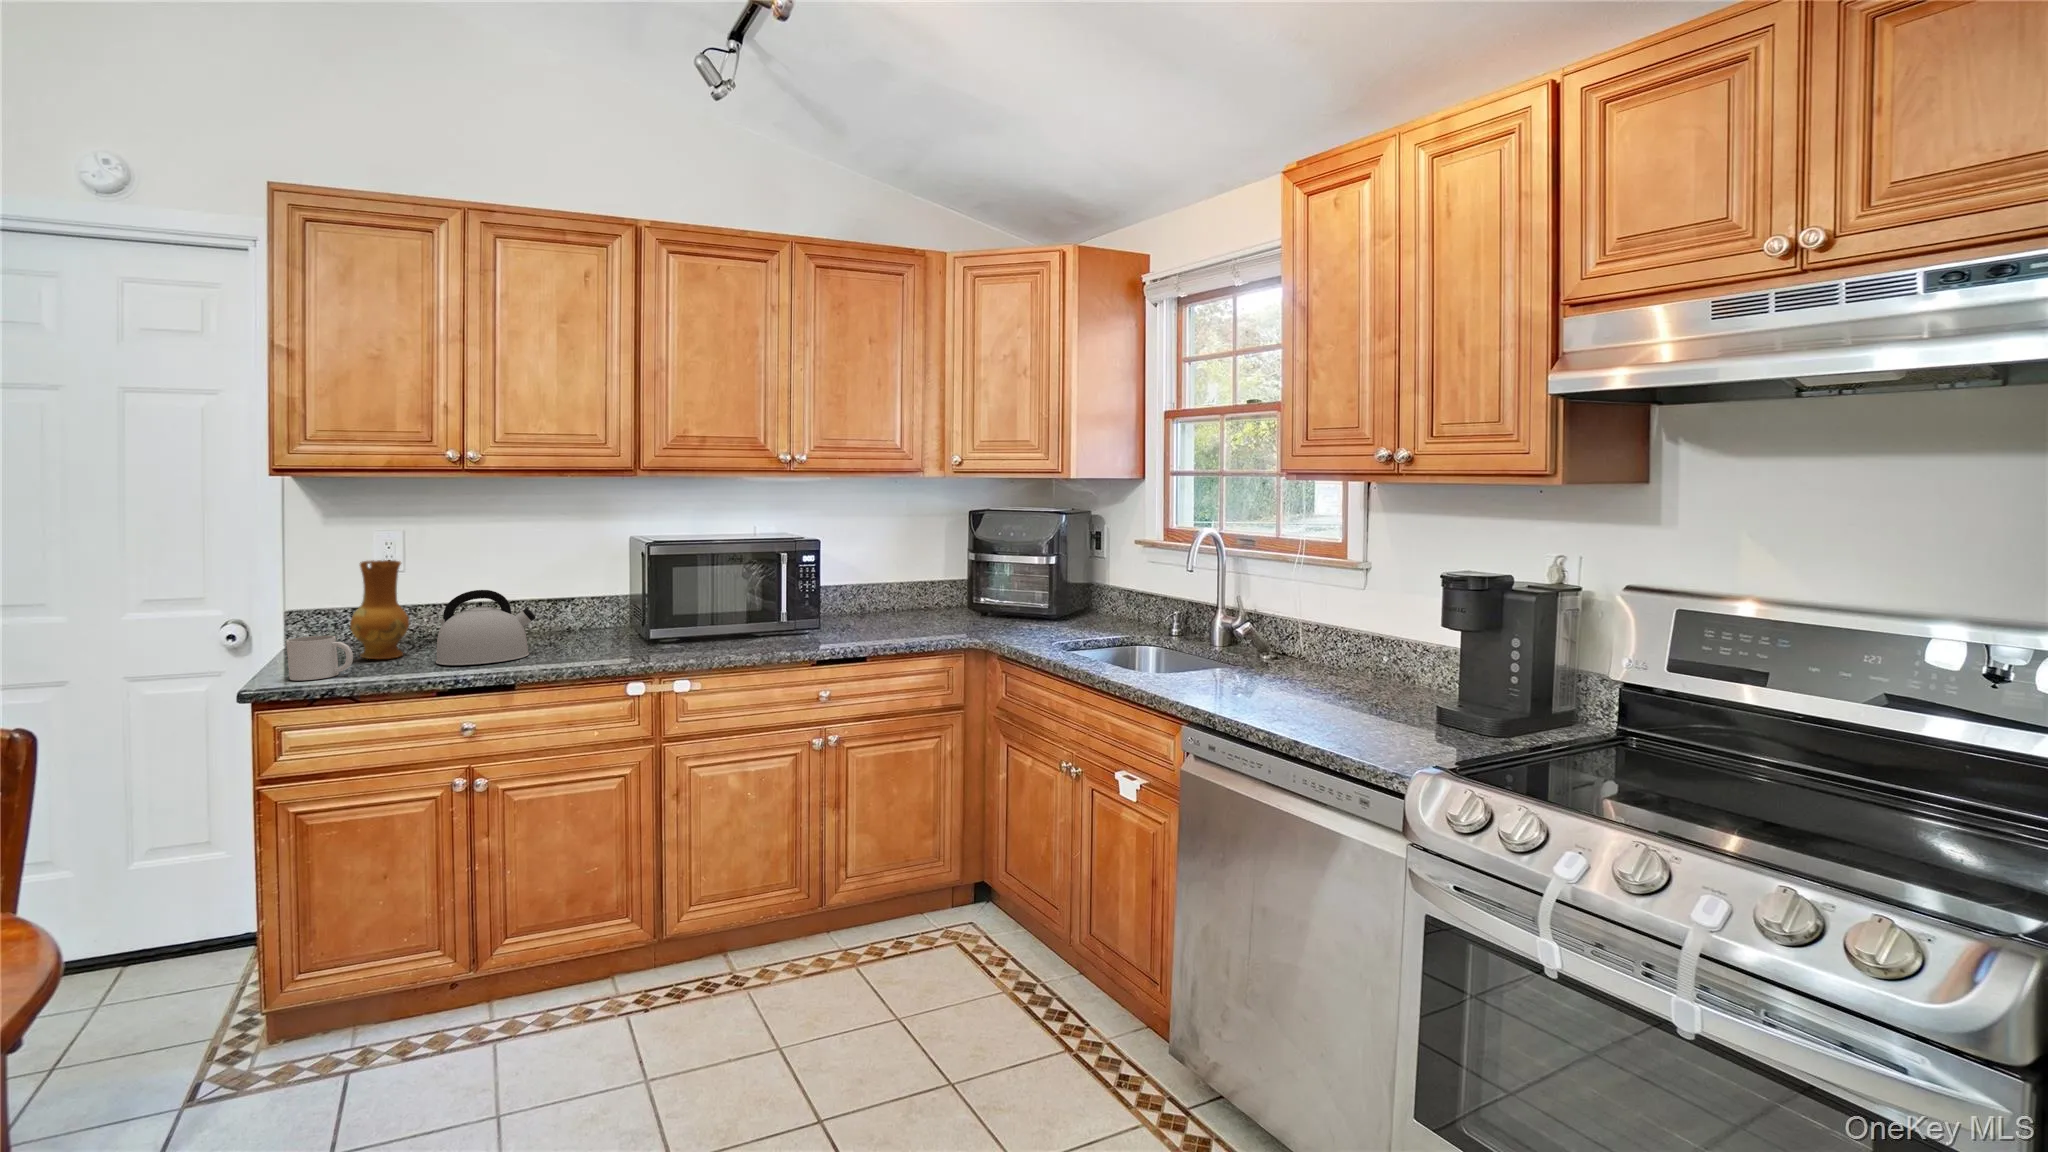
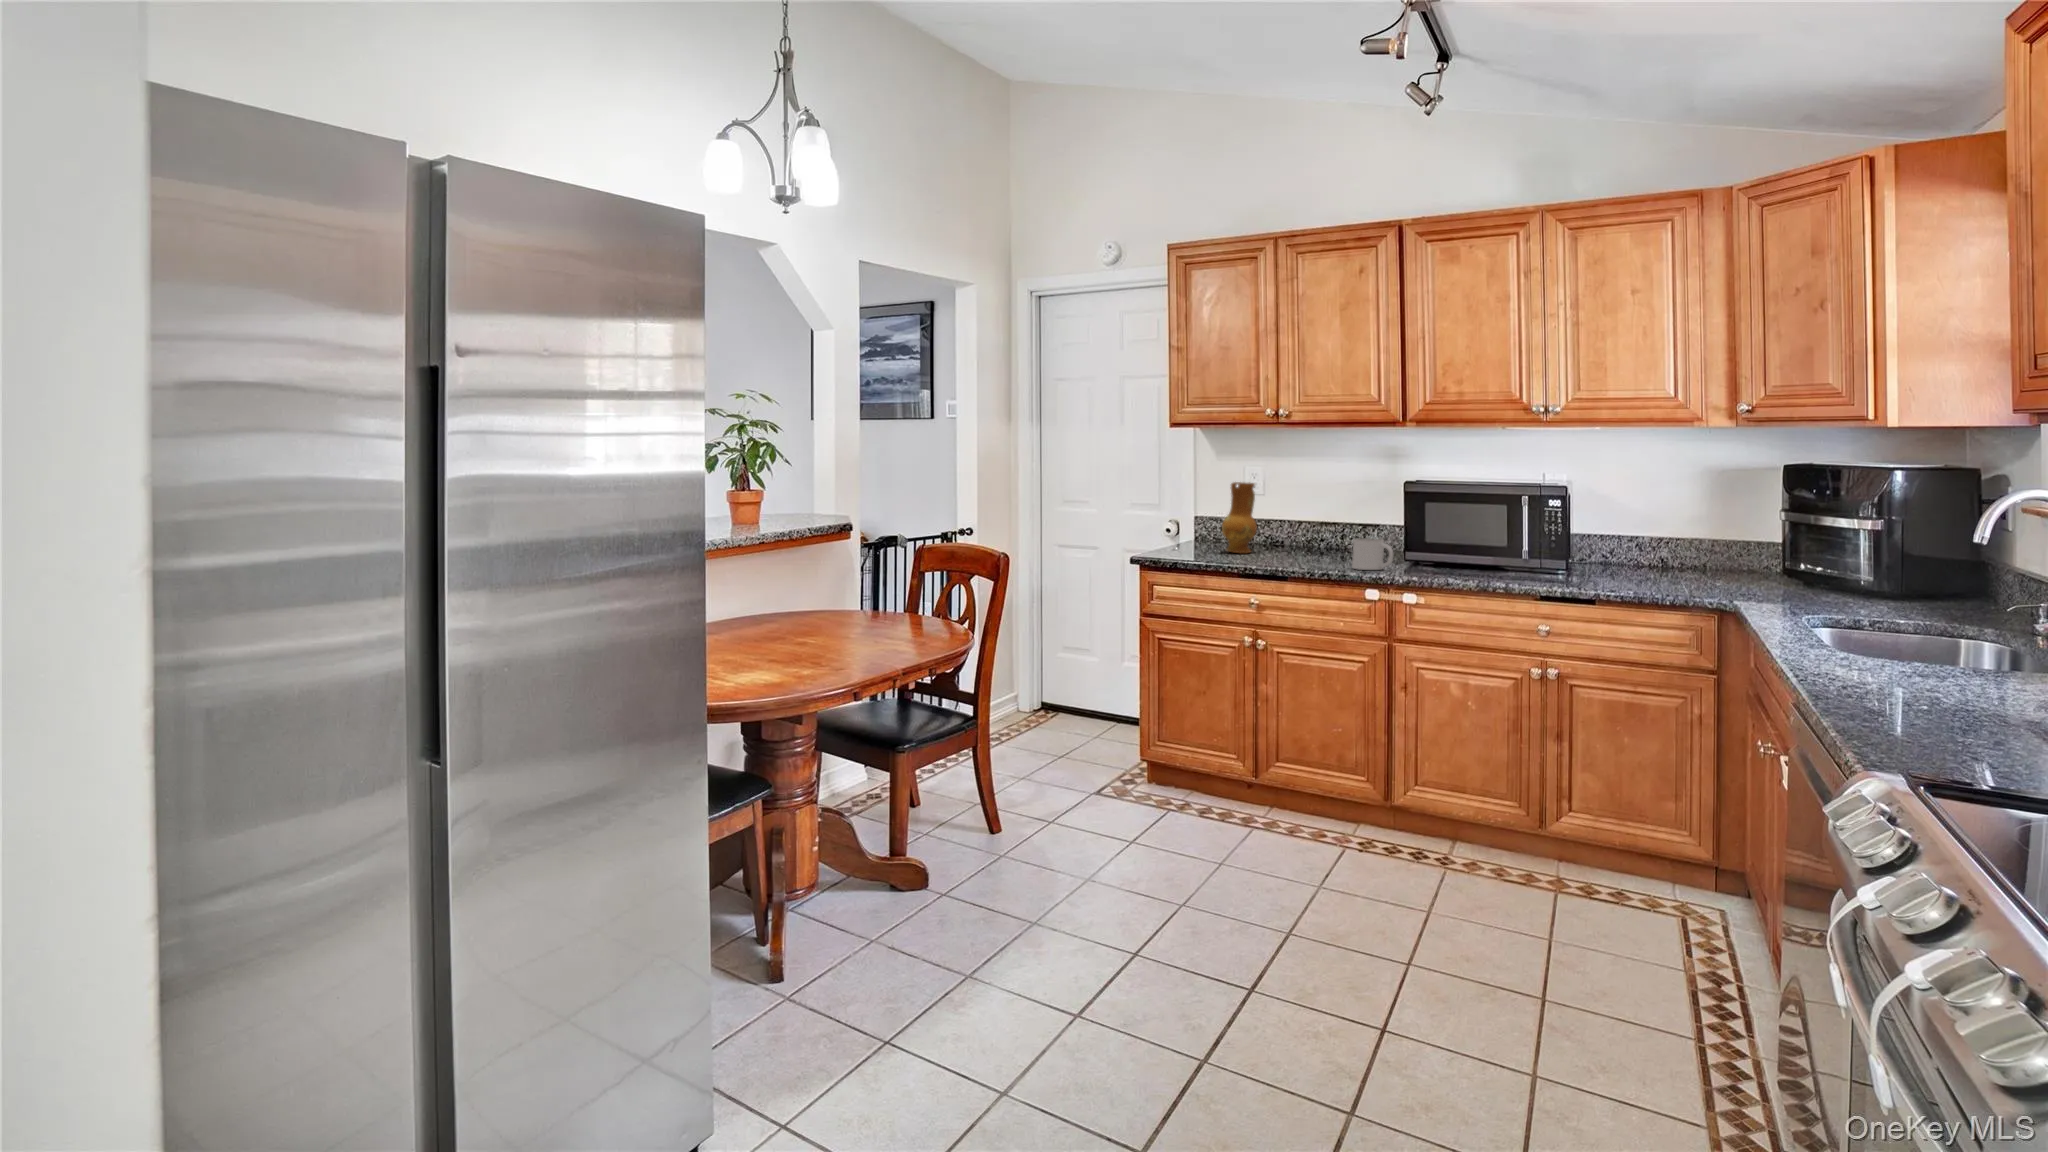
kettle: present [436,590,536,665] -> none [1261,507,1330,562]
mug: present [286,636,353,680] -> present [1352,538,1393,570]

